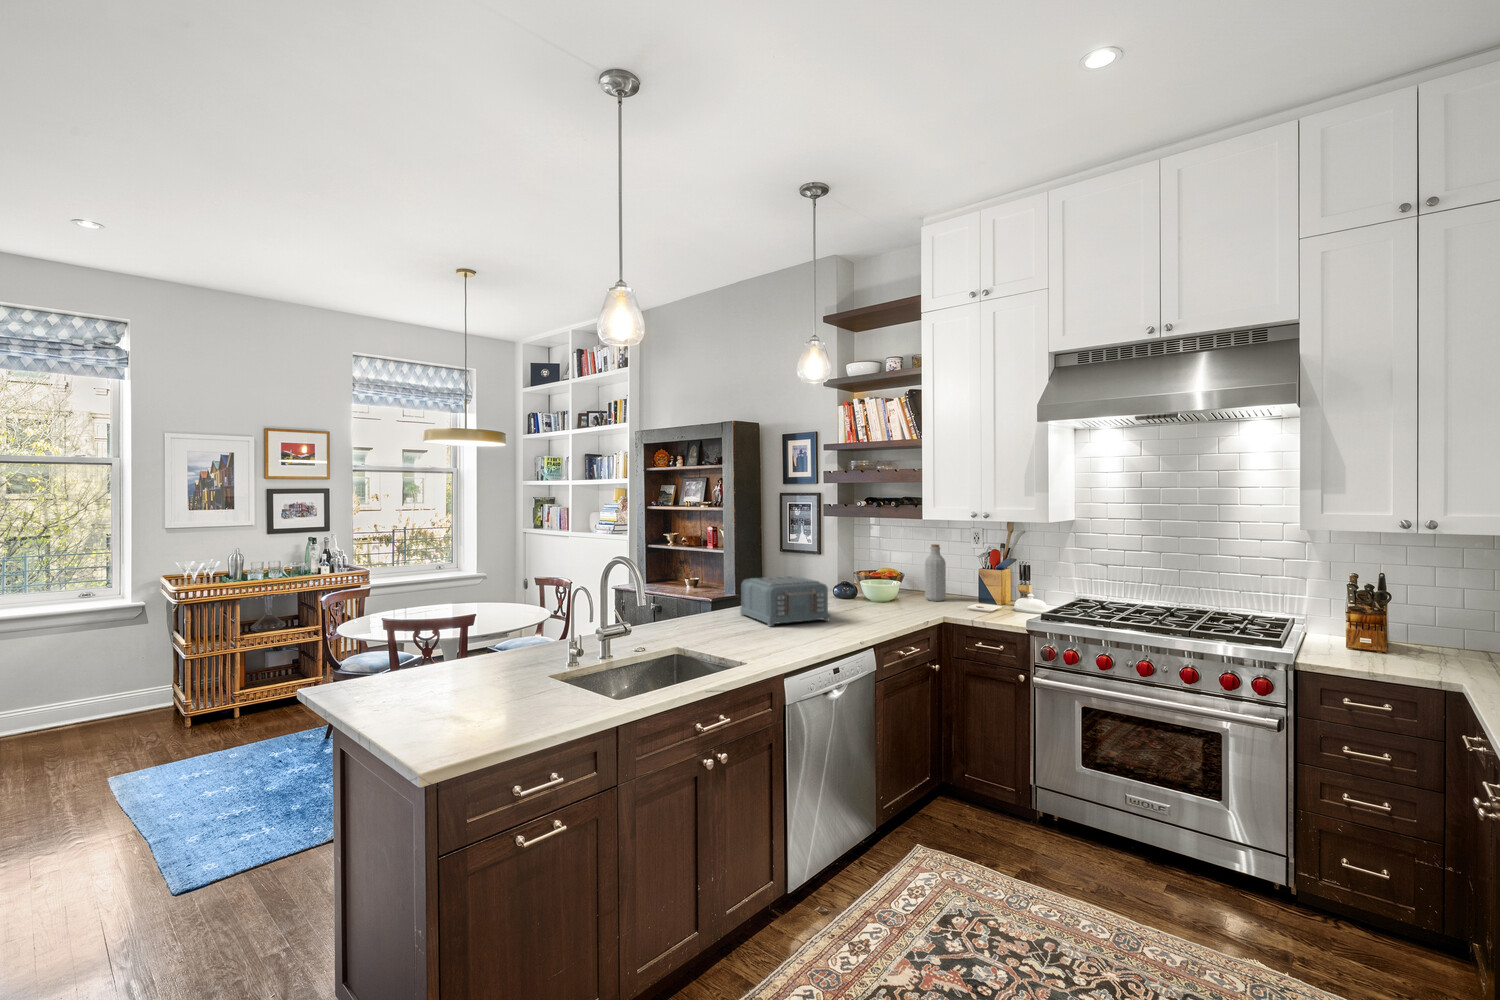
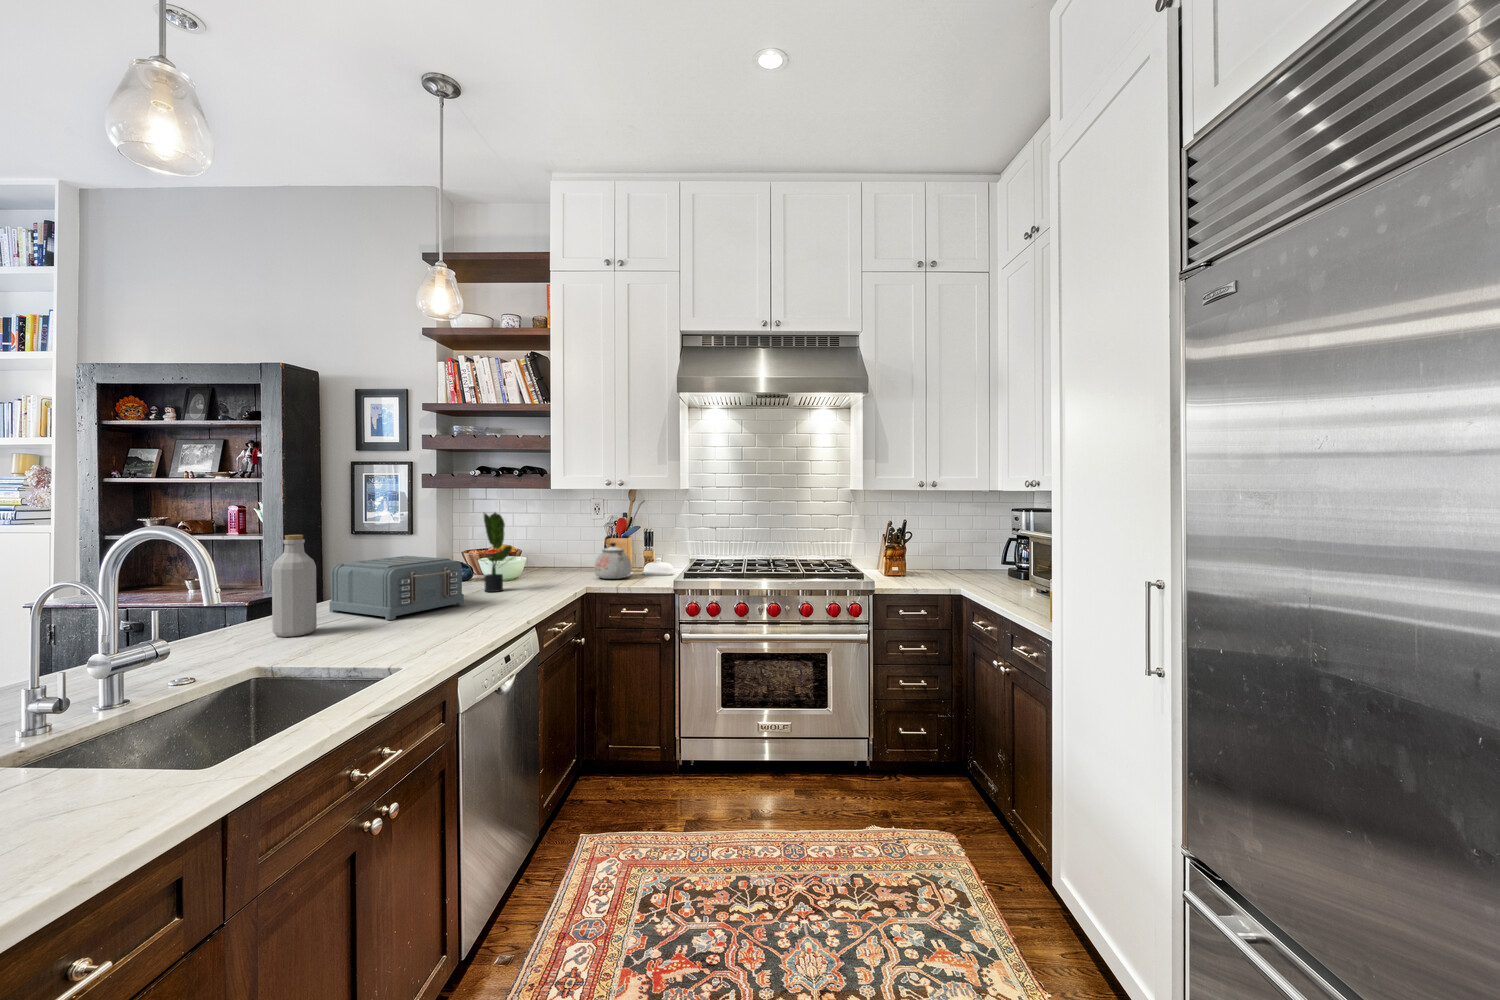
potted plant: none [847,541,886,613] -> present [484,512,512,592]
bottle: present [925,544,946,601] -> present [272,535,317,637]
kettle: none [965,567,1005,612] -> present [594,535,632,579]

